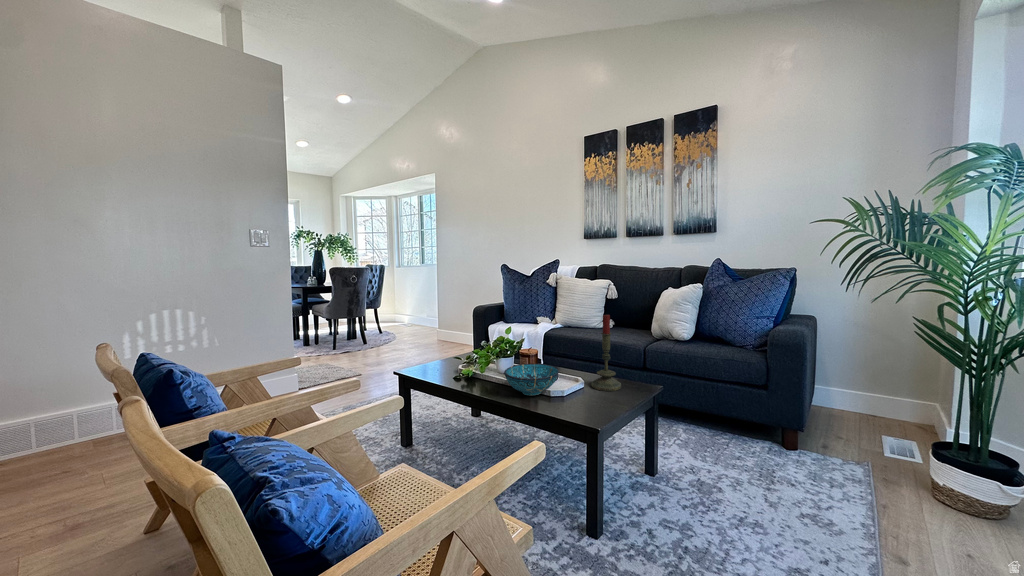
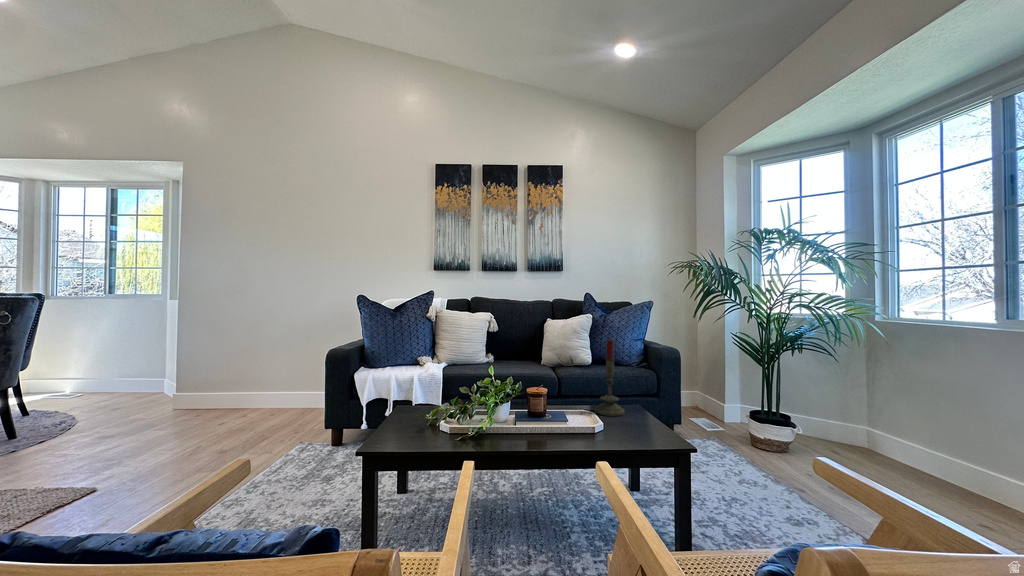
decorative bowl: present [504,364,559,395] -> none [541,398,603,434]

